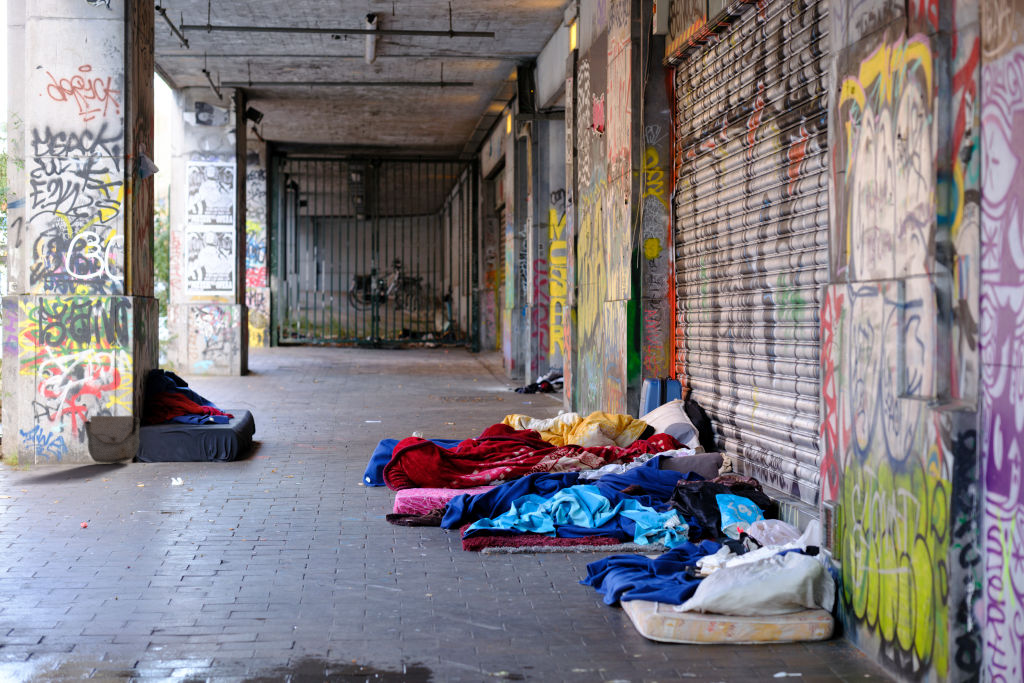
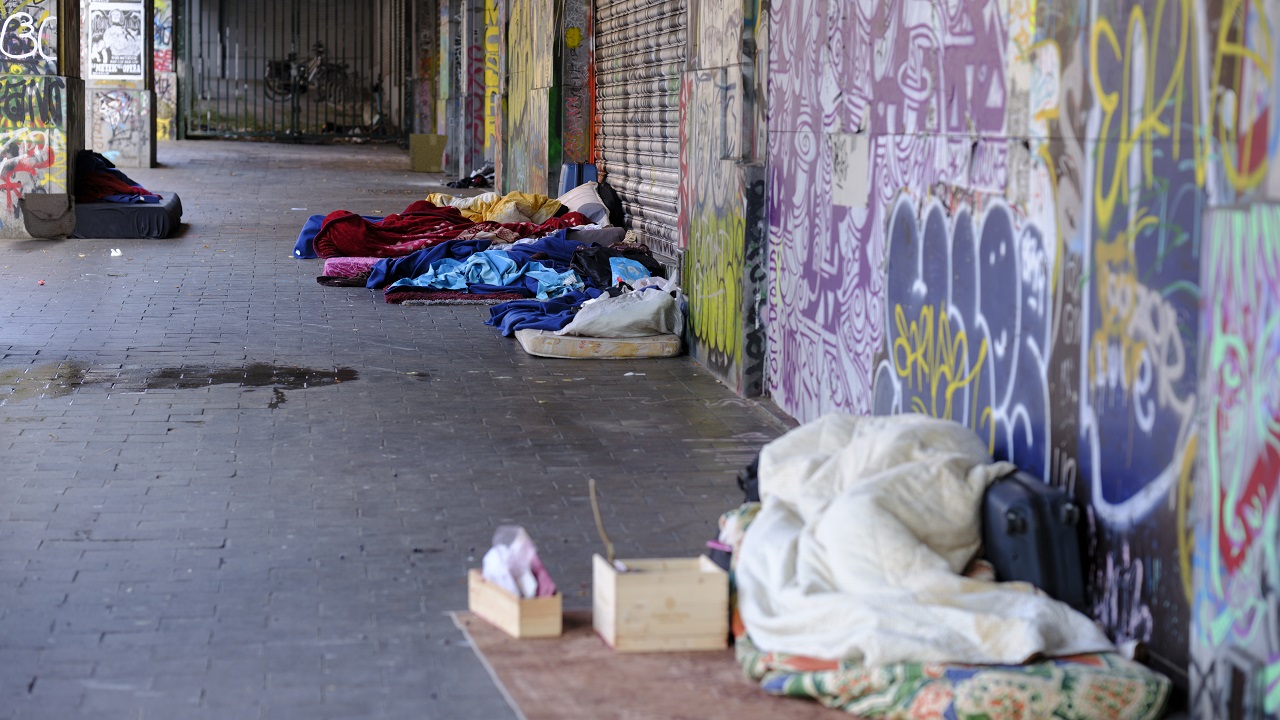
cardboard box: none [475,341,515,377] -> present [410,134,448,172]

